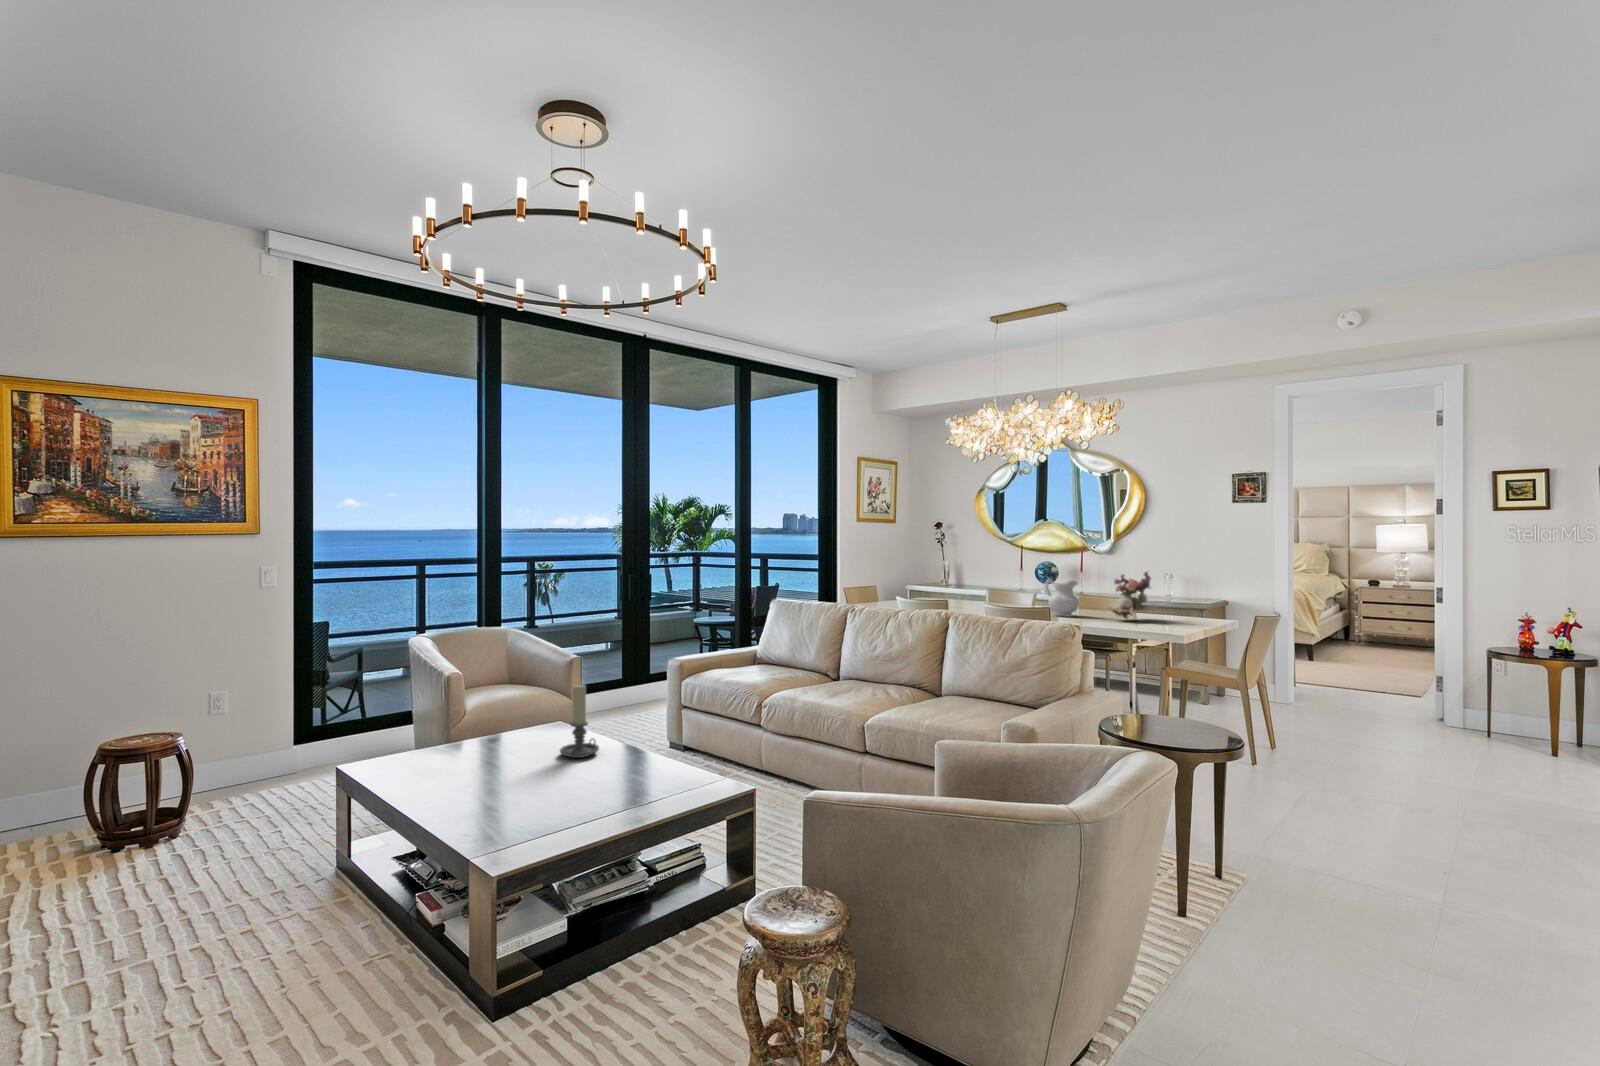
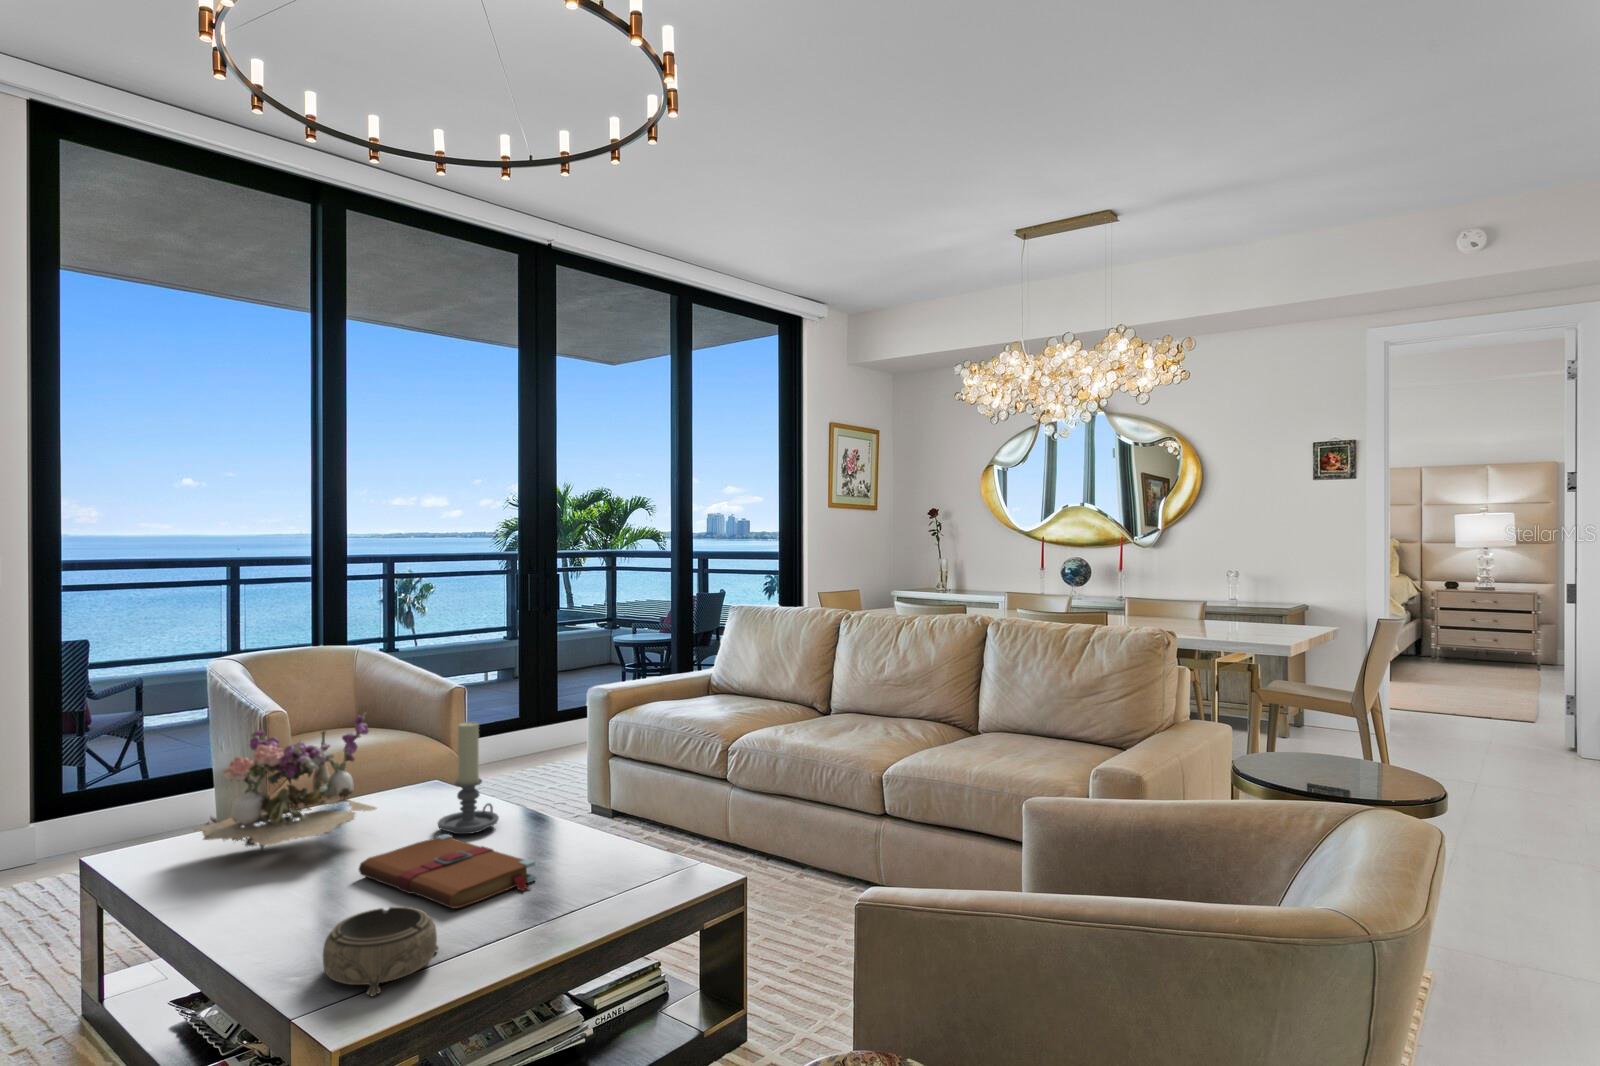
flower arrangement: present [1109,571,1166,619] -> present [193,713,377,849]
ceramic pitcher: present [1045,578,1079,617] -> none [1091,573,1137,624]
book: none [510,757,621,802] -> present [359,834,536,909]
decorative bowl: none [491,798,559,848] -> present [323,907,439,996]

